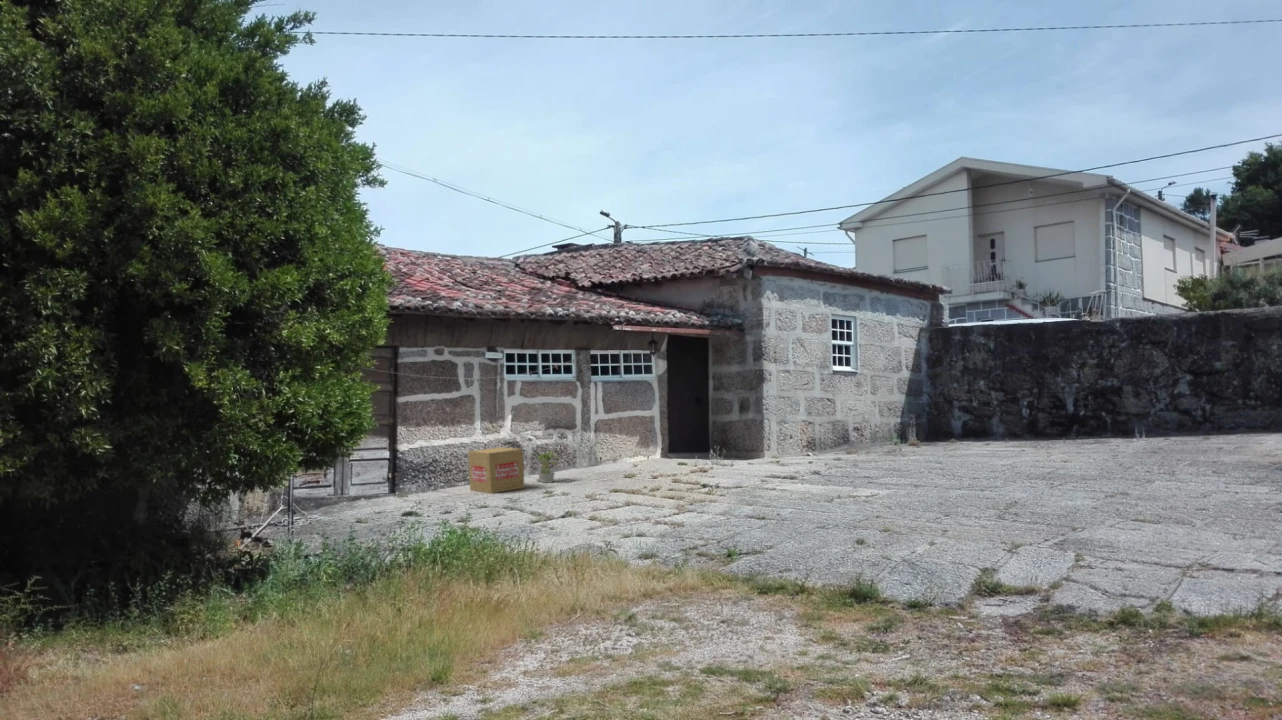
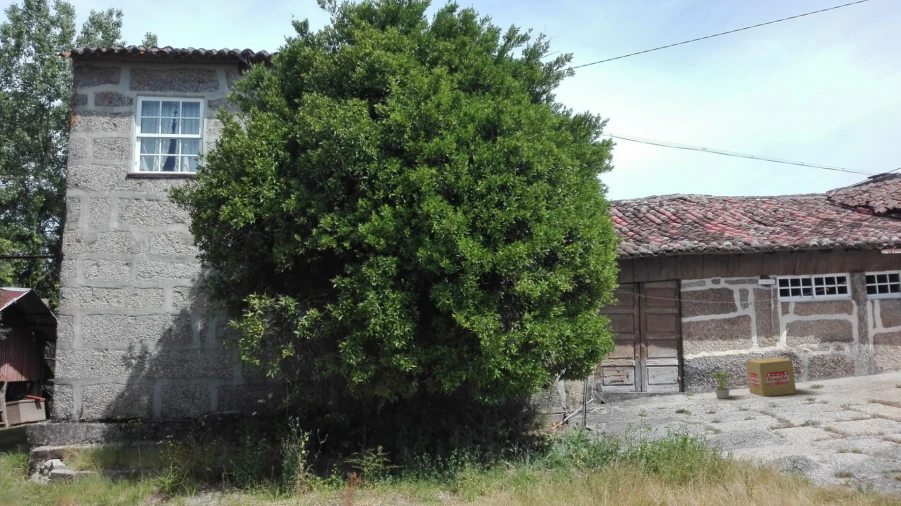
potted plant: present [537,451,556,483] -> present [708,371,733,398]

